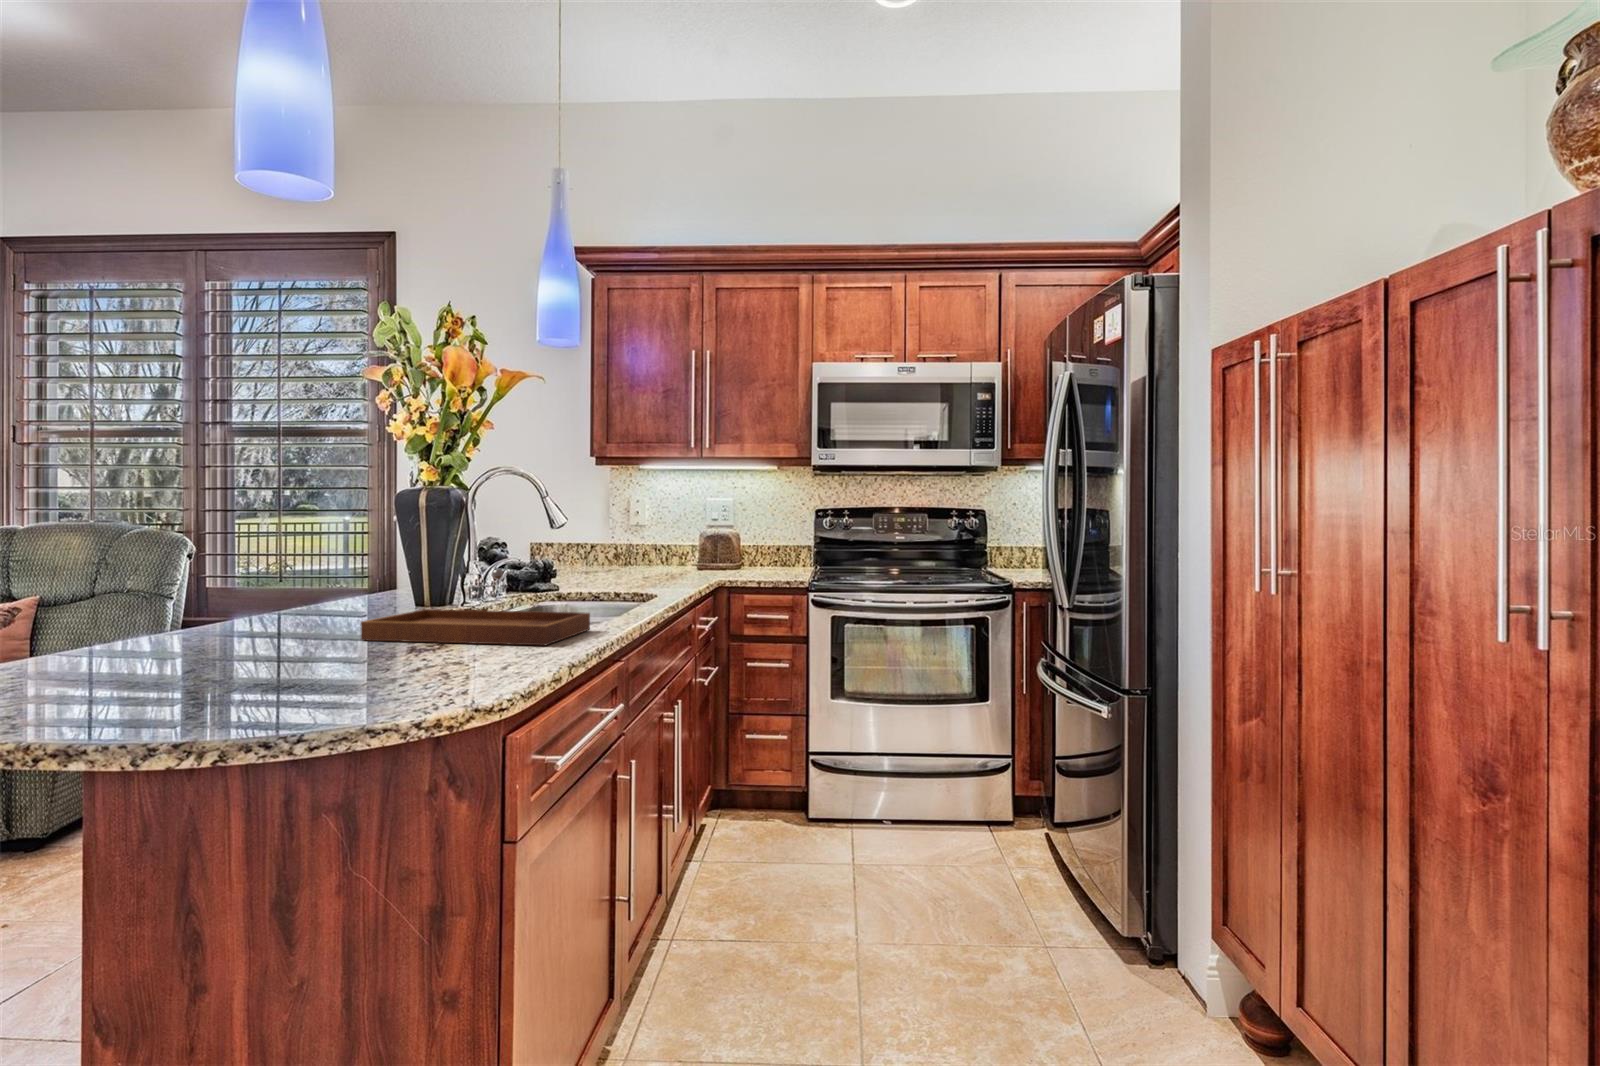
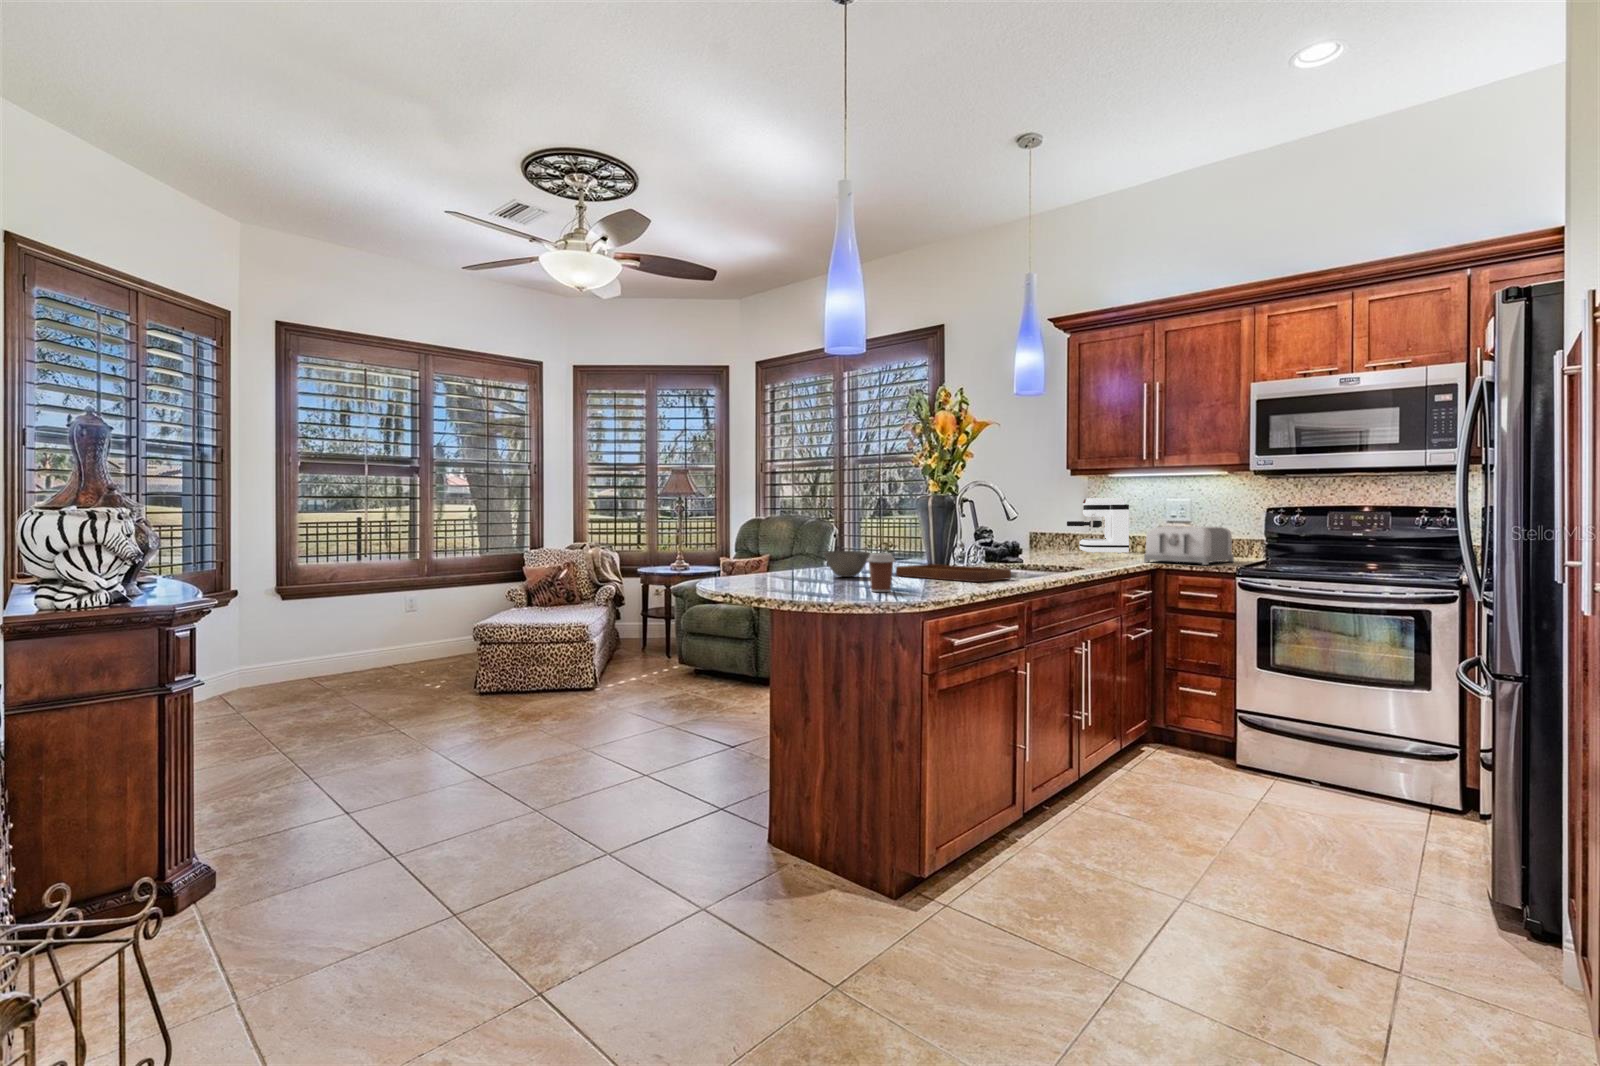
coffee maker: none [585,495,664,567] -> present [1067,498,1129,554]
toaster: none [702,531,792,579] -> present [1144,526,1234,565]
bowl: none [176,596,304,657] -> present [823,551,870,577]
coffee cup: none [322,614,400,713] -> present [867,553,895,592]

